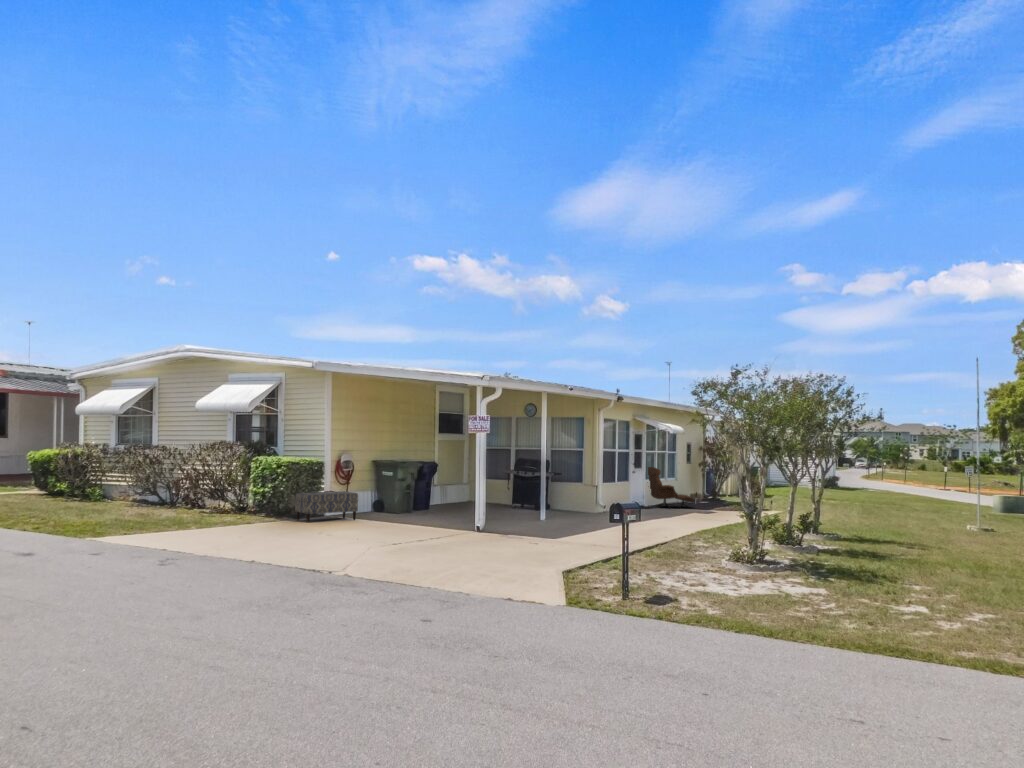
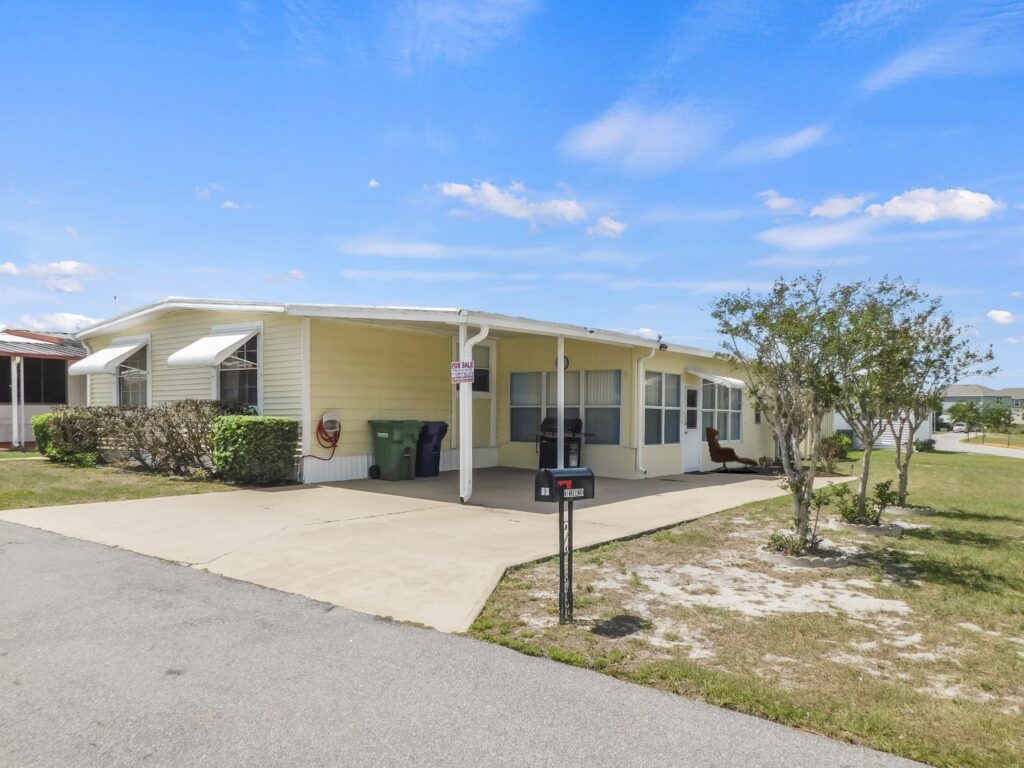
bench: present [295,491,358,522] -> none [293,454,362,488]

